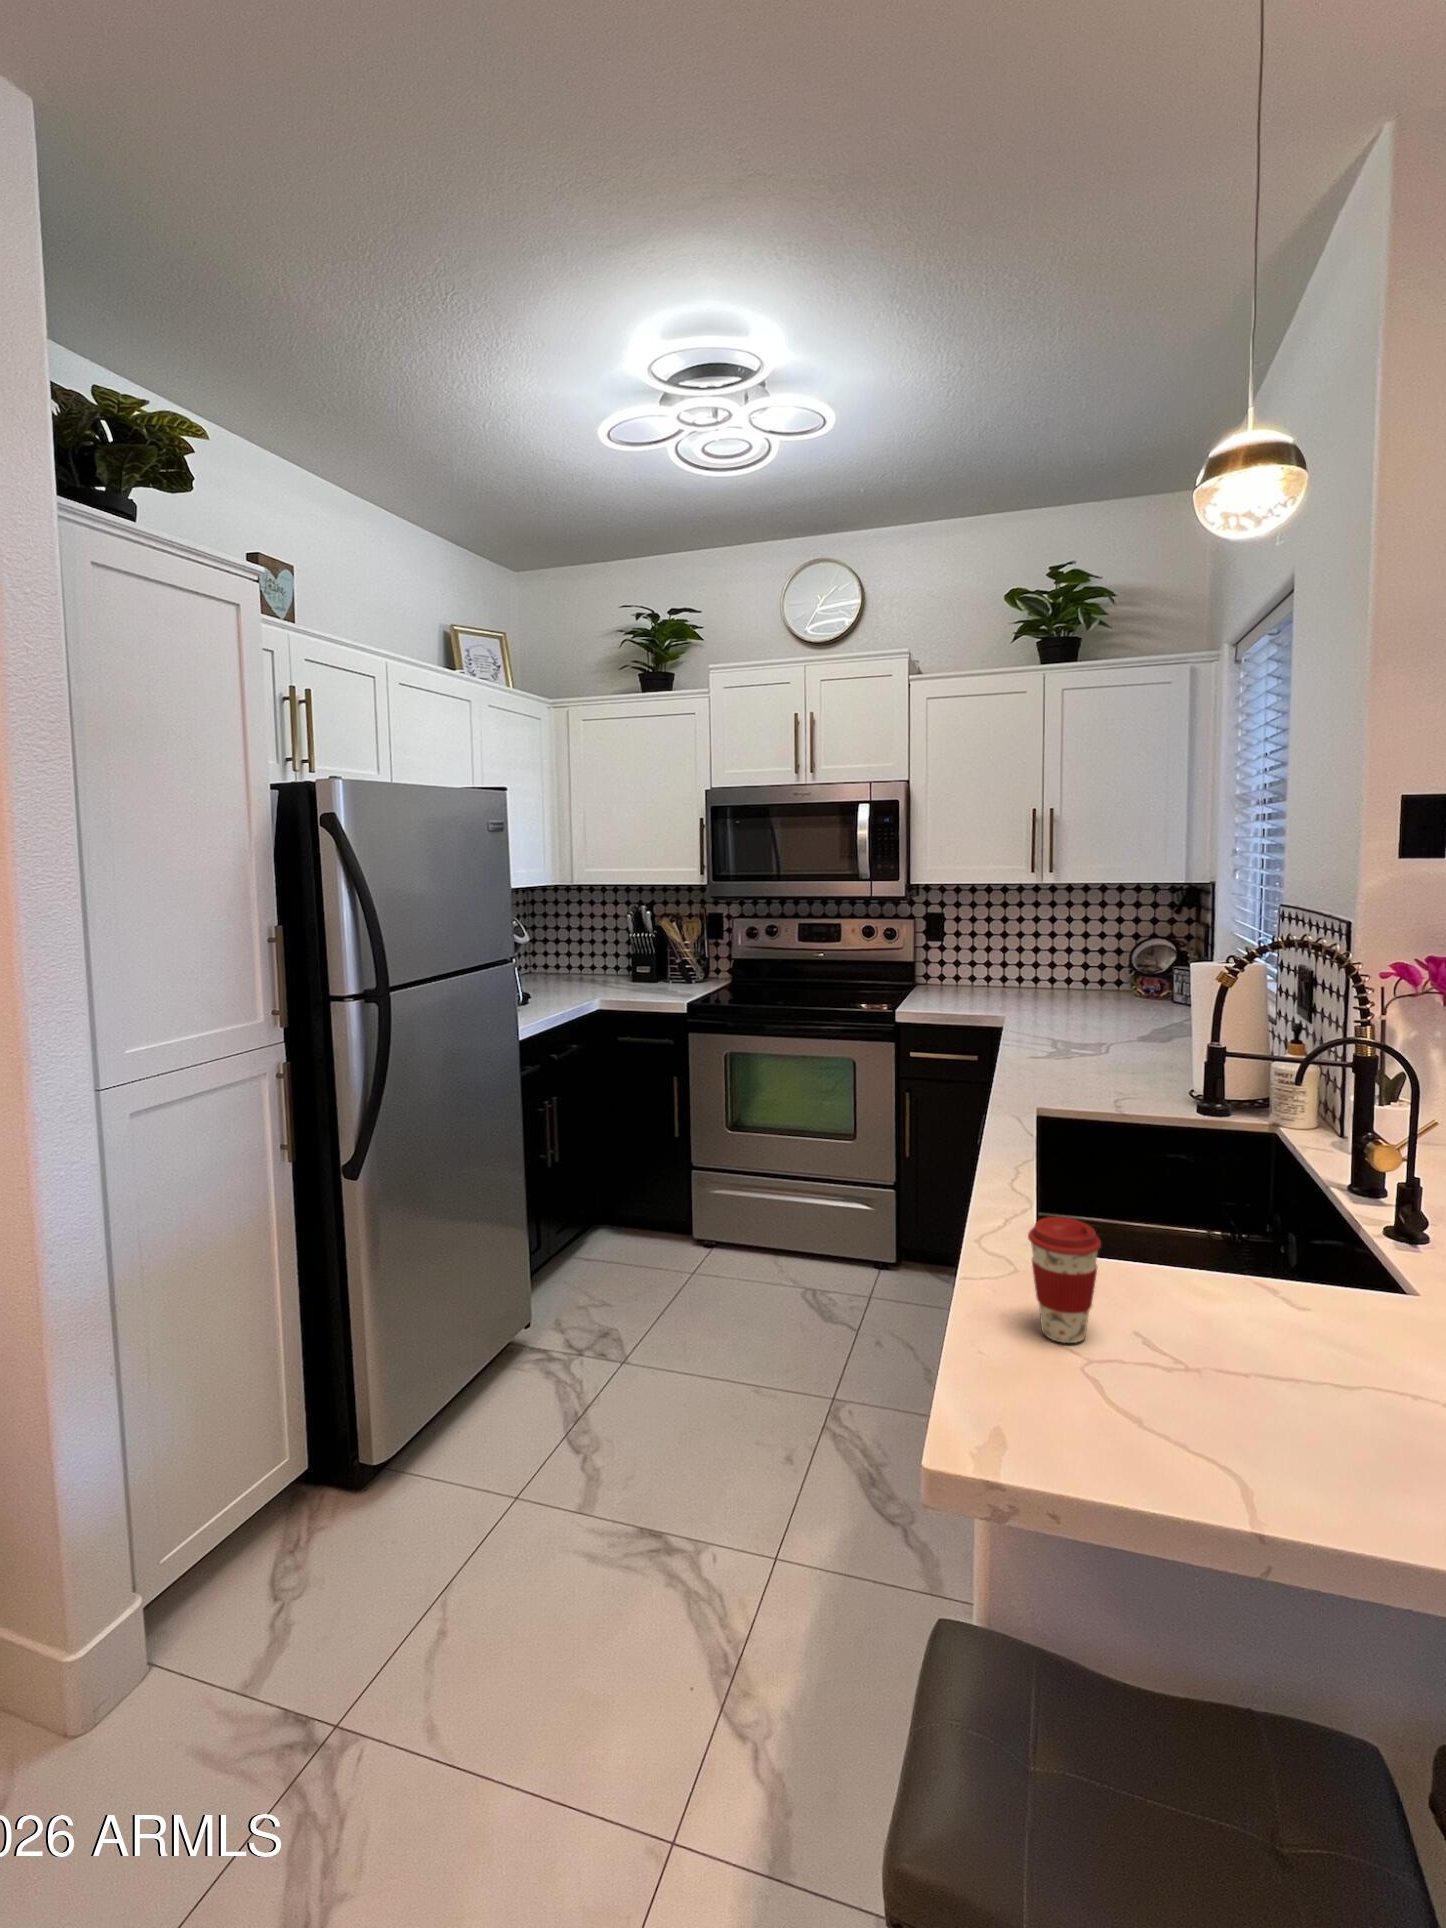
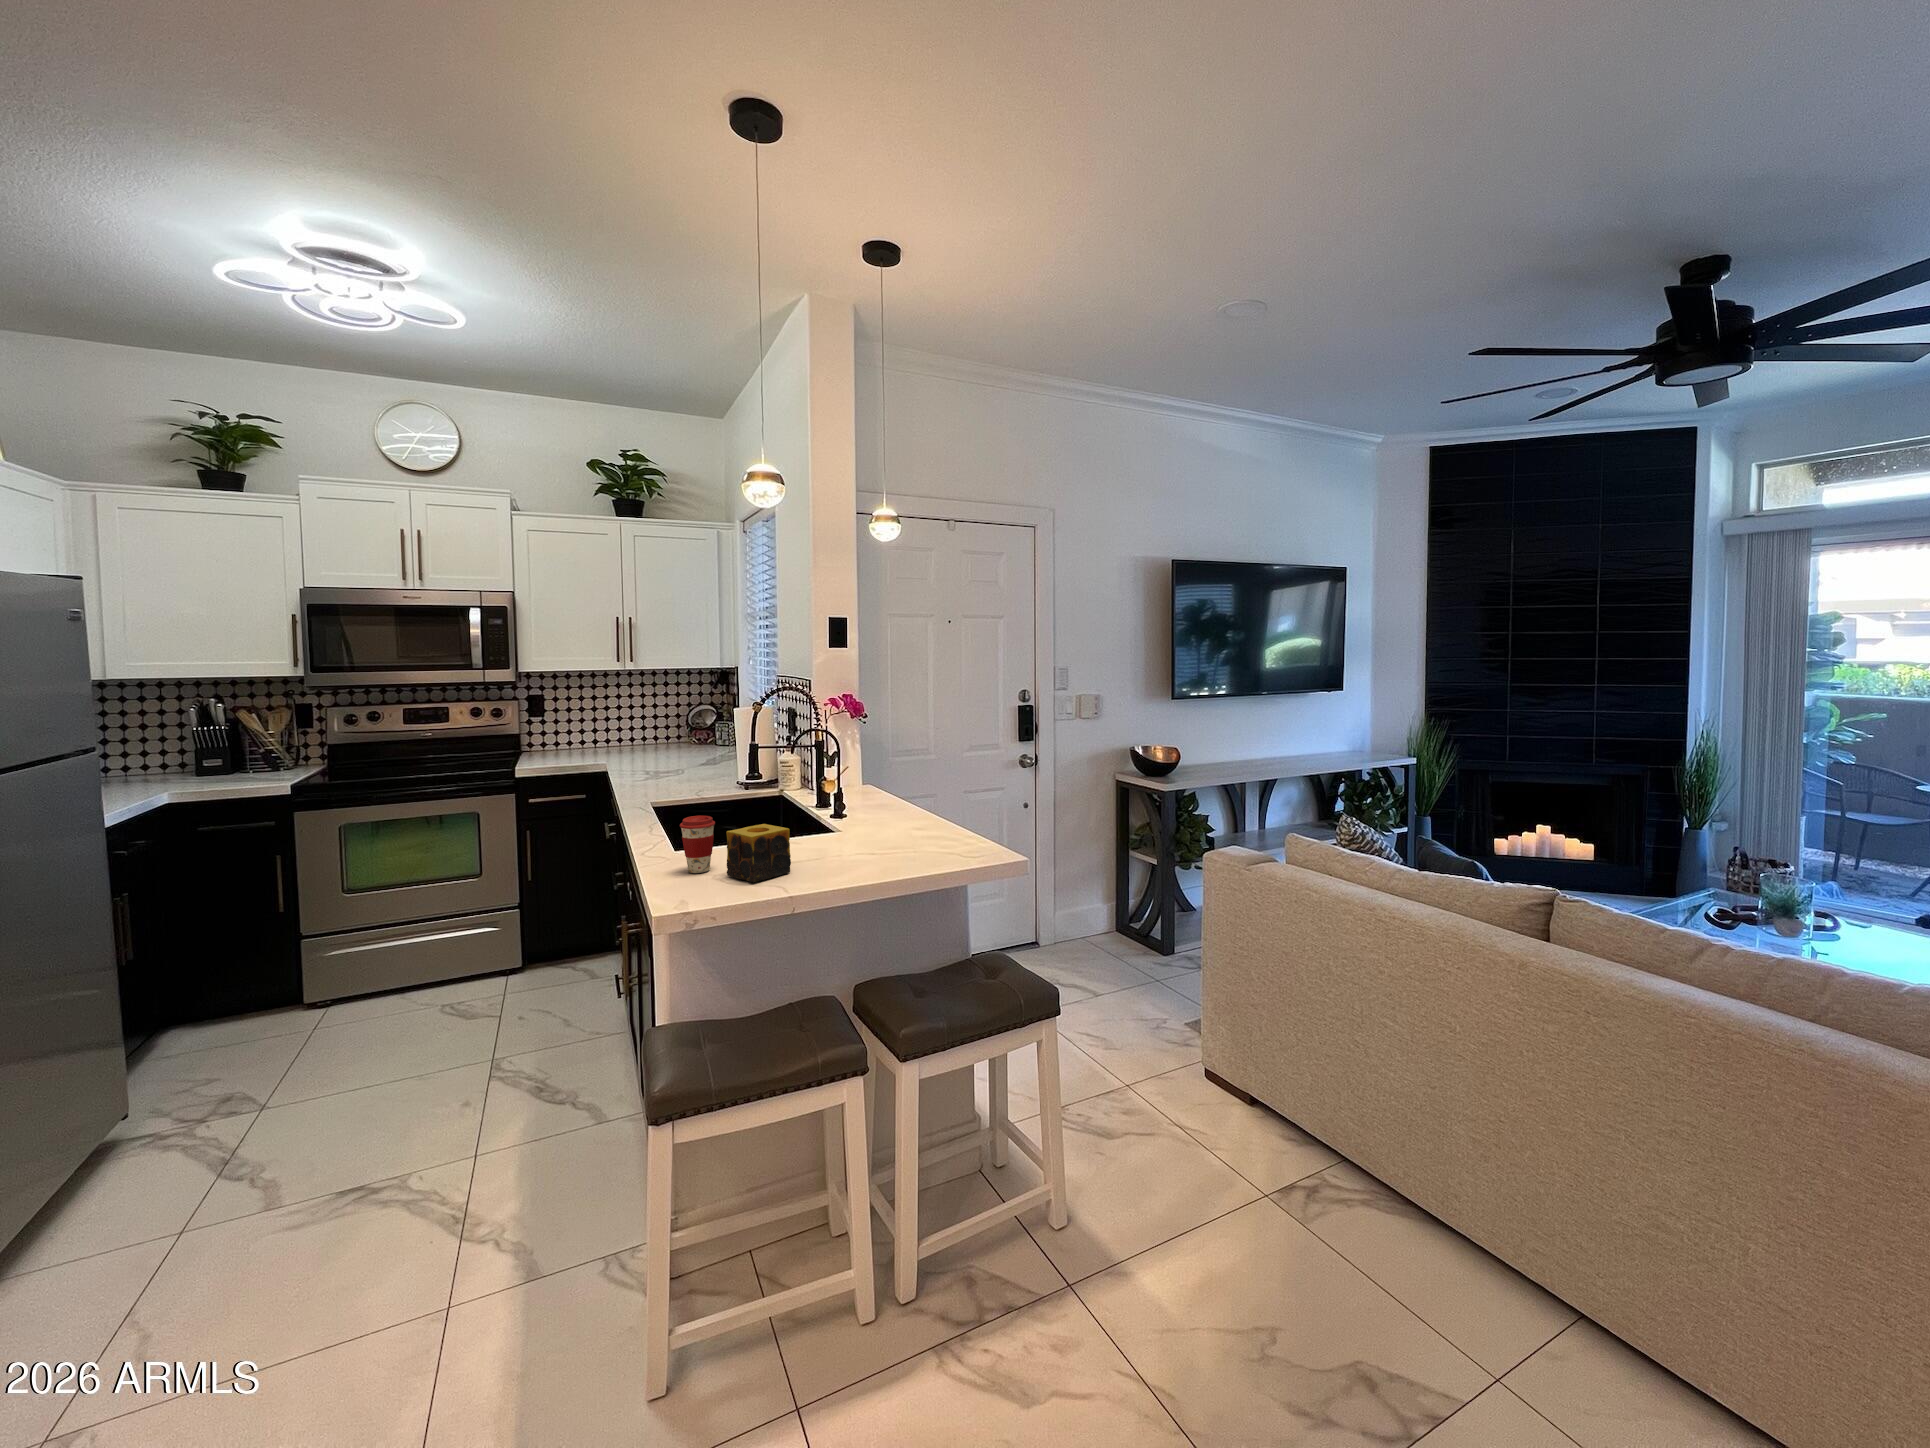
candle: none [1115,1278,1274,1434] -> present [726,824,791,882]

